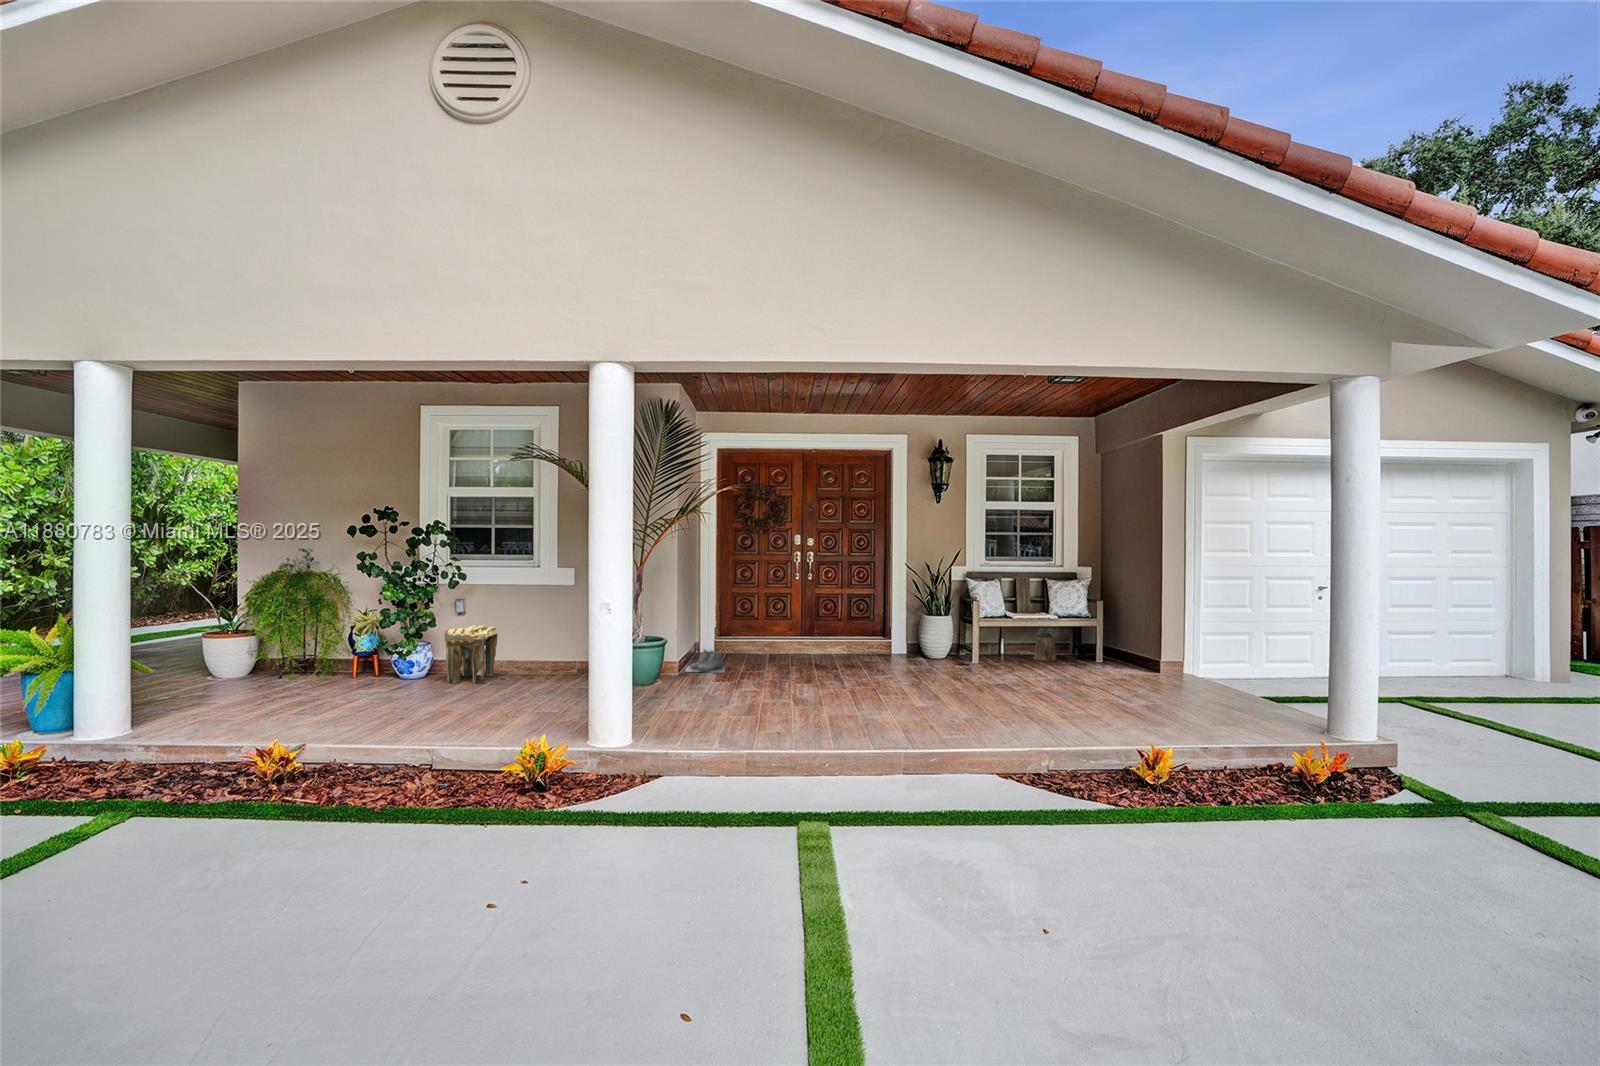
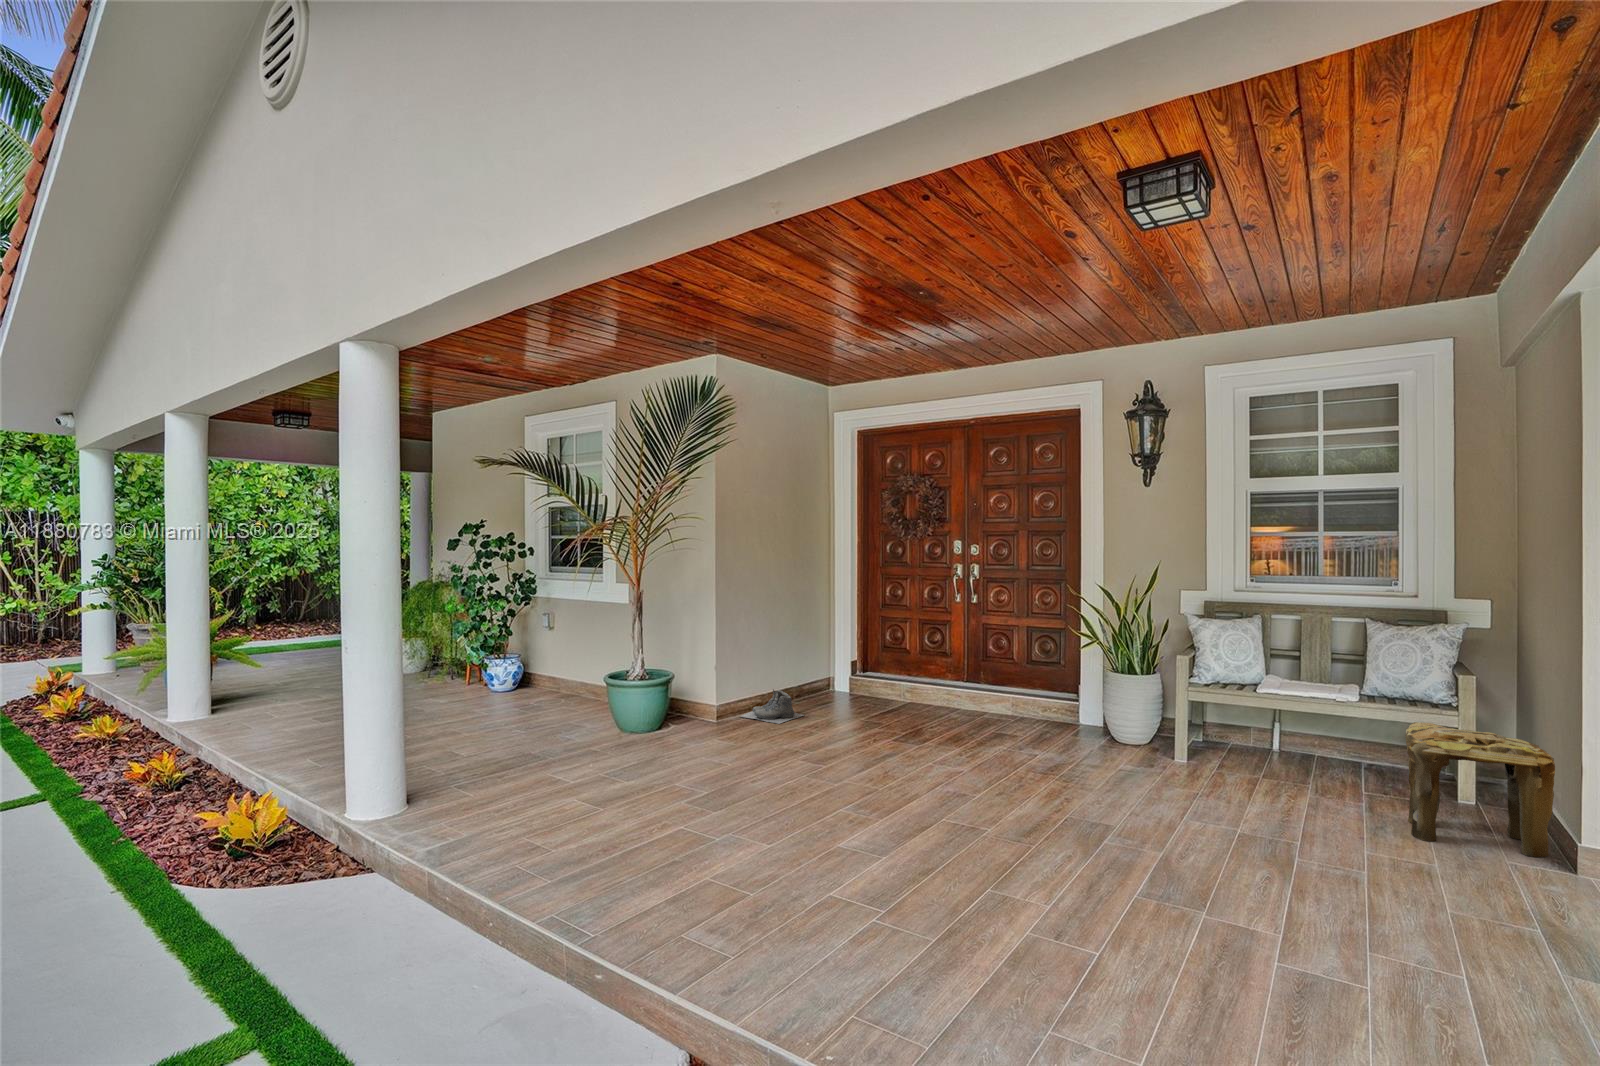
stool: present [444,625,498,684] -> present [1405,722,1555,857]
watering can: present [1033,633,1059,661] -> none [1337,720,1391,779]

